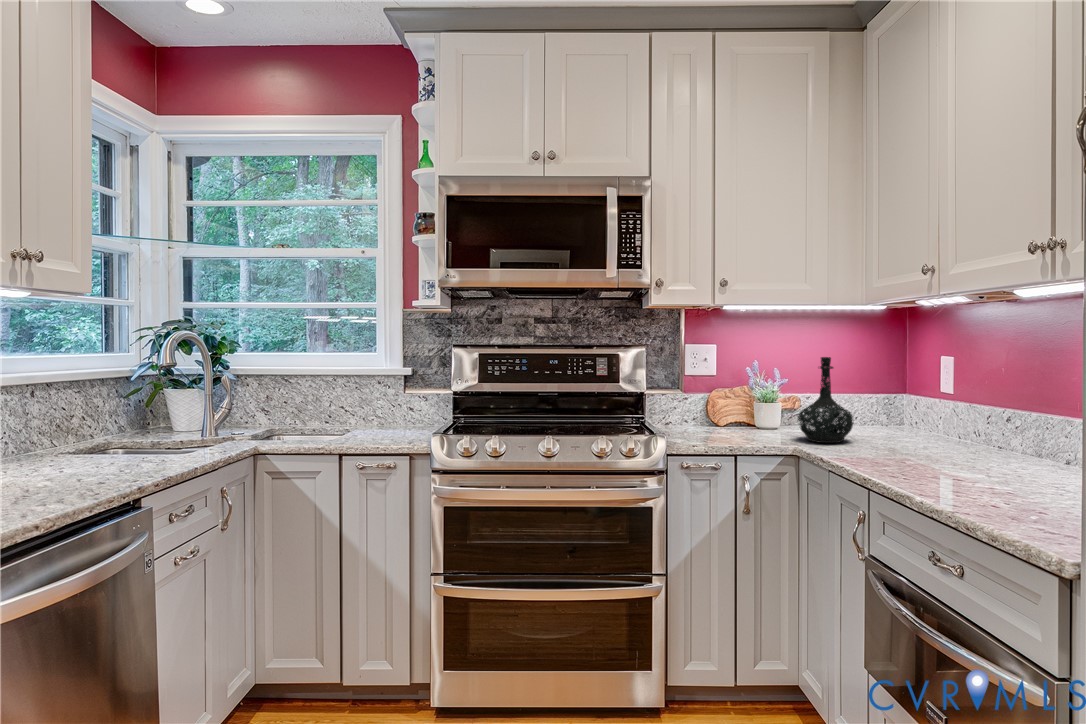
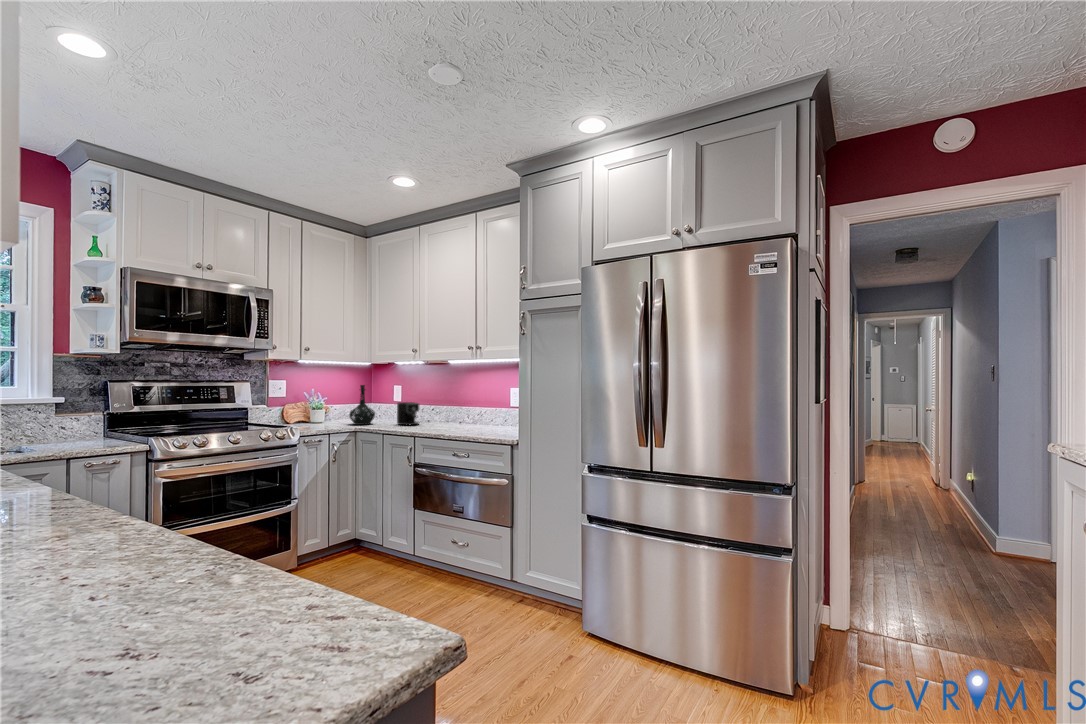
coffee maker: none [891,402,994,463] -> present [397,402,419,425]

